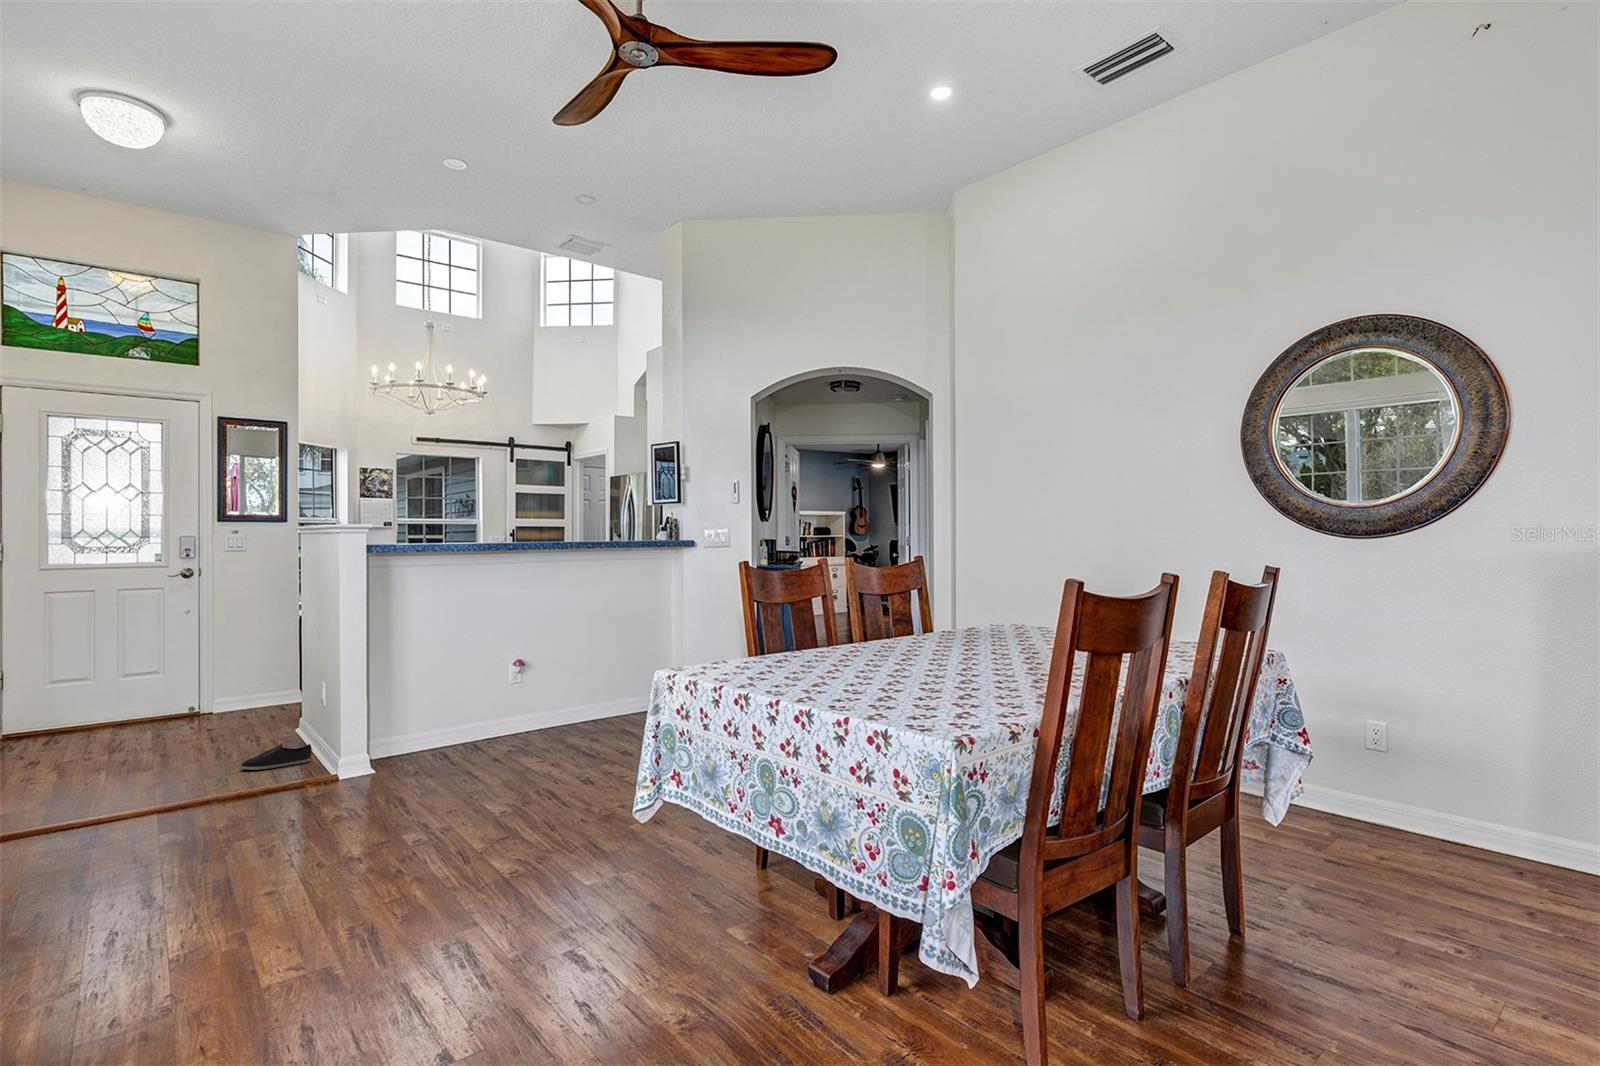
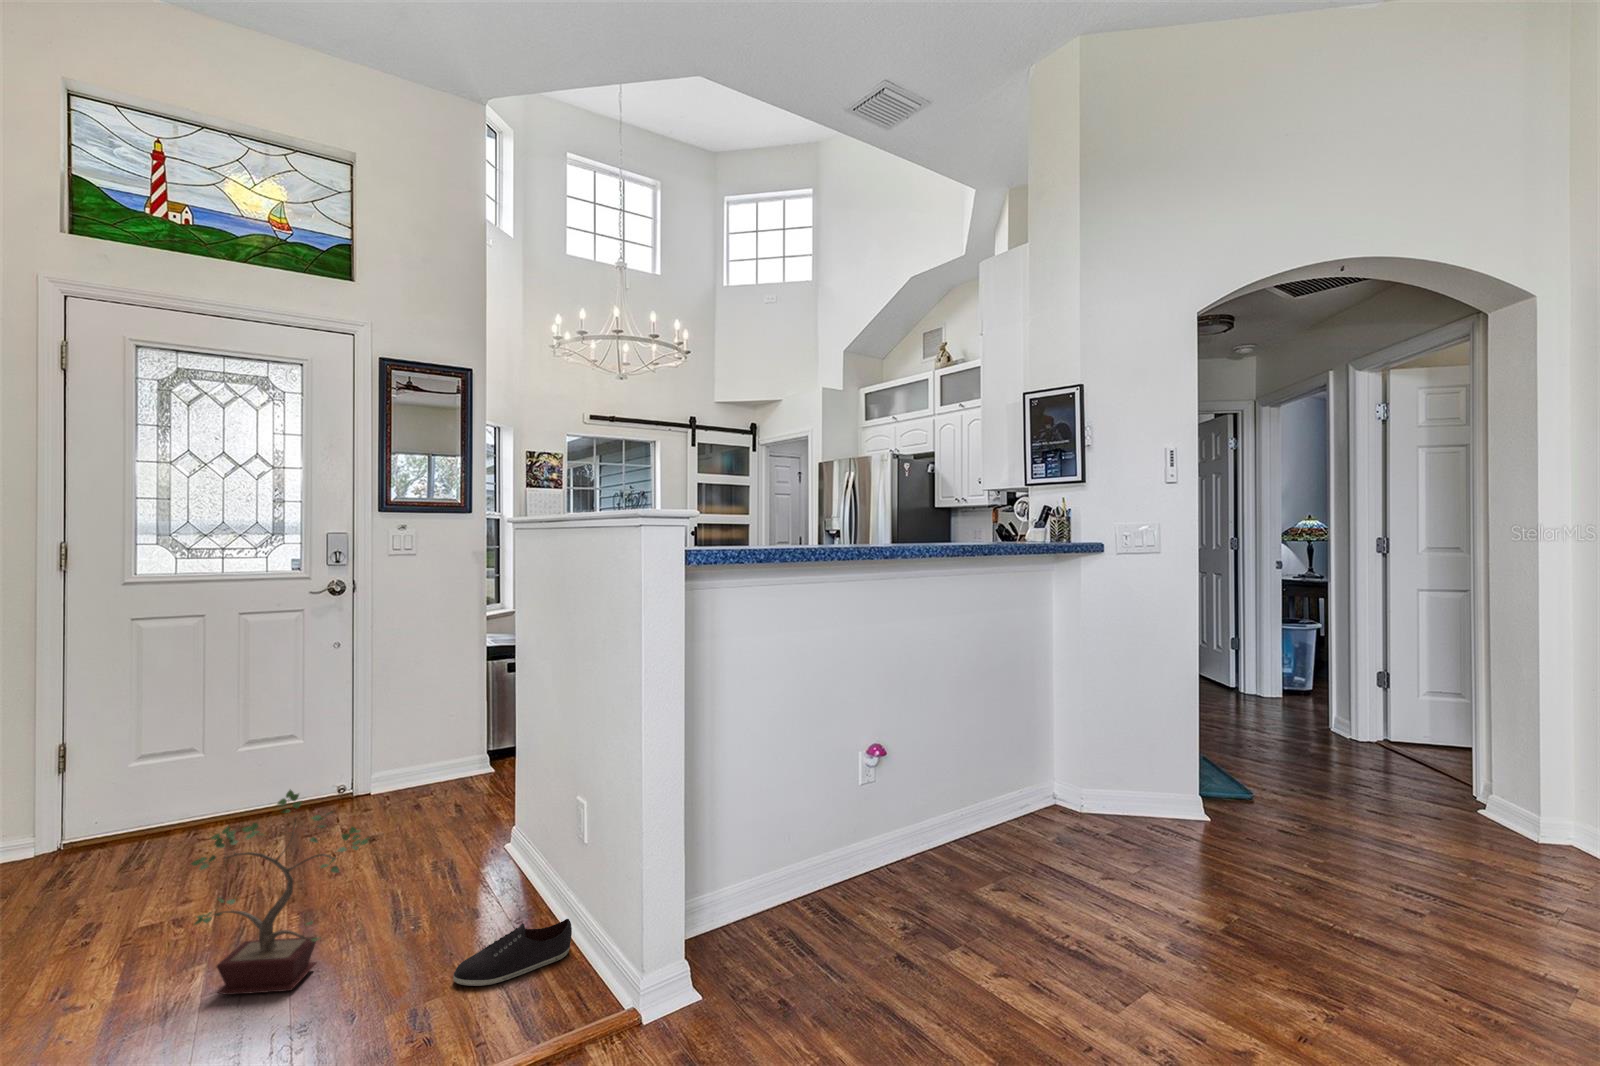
potted plant: none [96,672,196,775] -> present [191,789,370,995]

